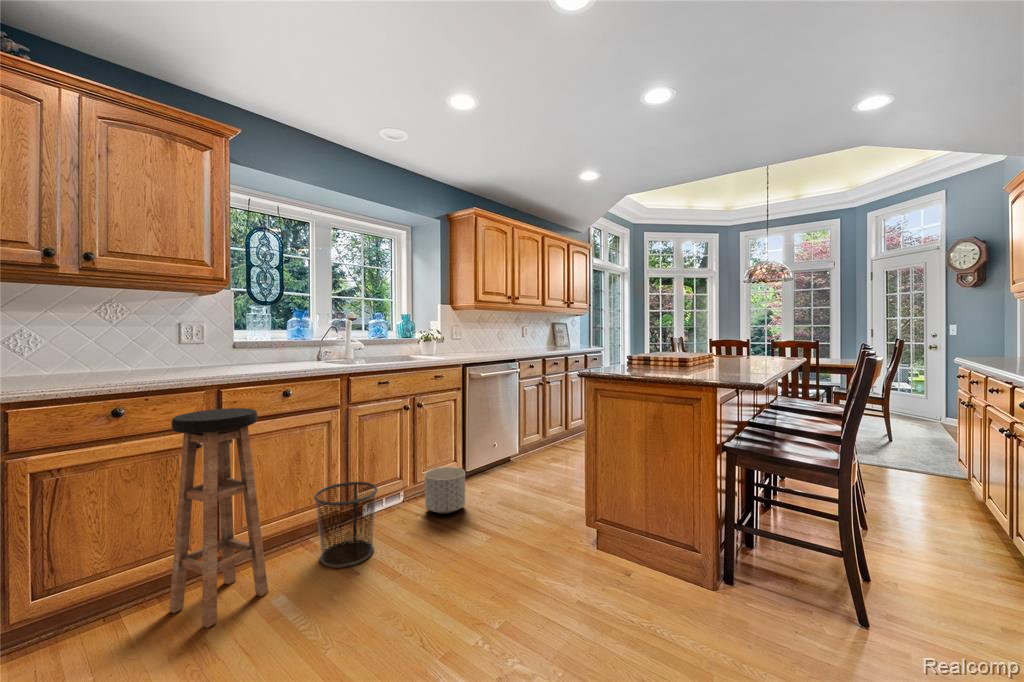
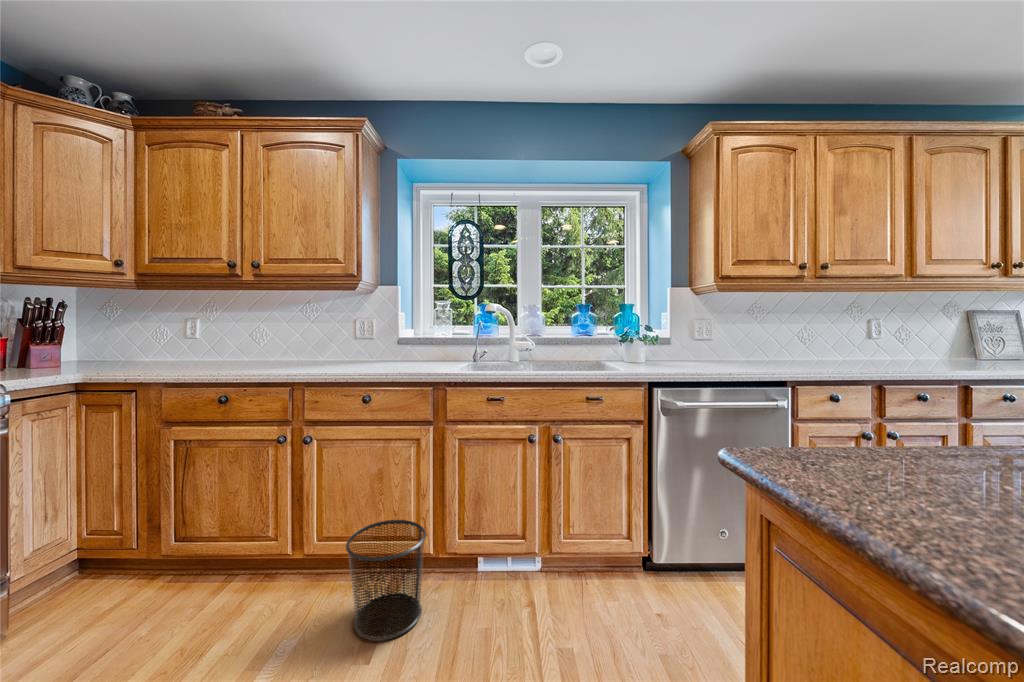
bar stool: present [169,408,268,628] -> none [215,409,306,633]
planter: present [425,467,465,514] -> none [526,540,590,629]

